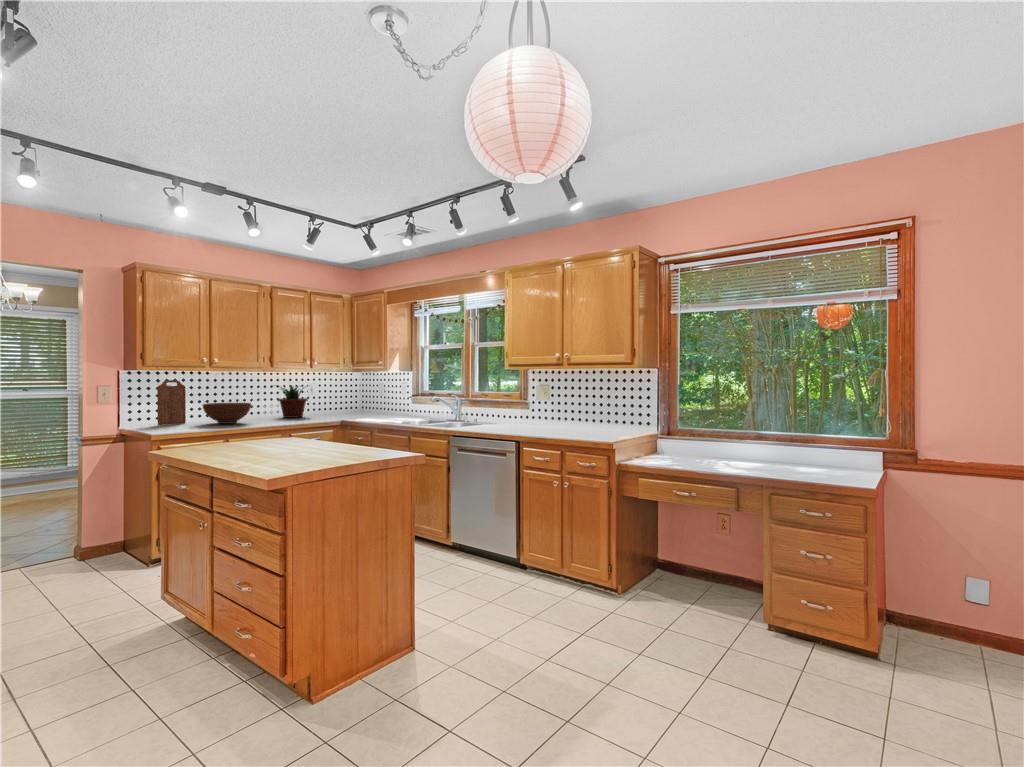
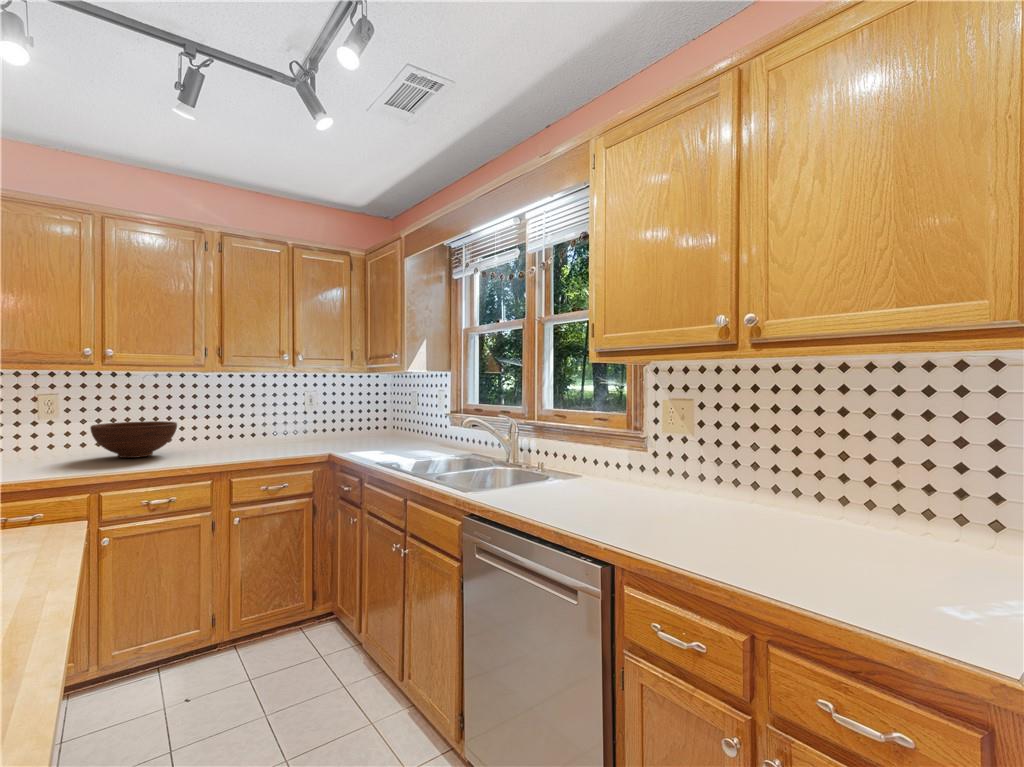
cutting board: present [157,380,186,425] -> none [23,386,78,458]
potted plant: present [278,385,308,418] -> none [235,393,299,445]

